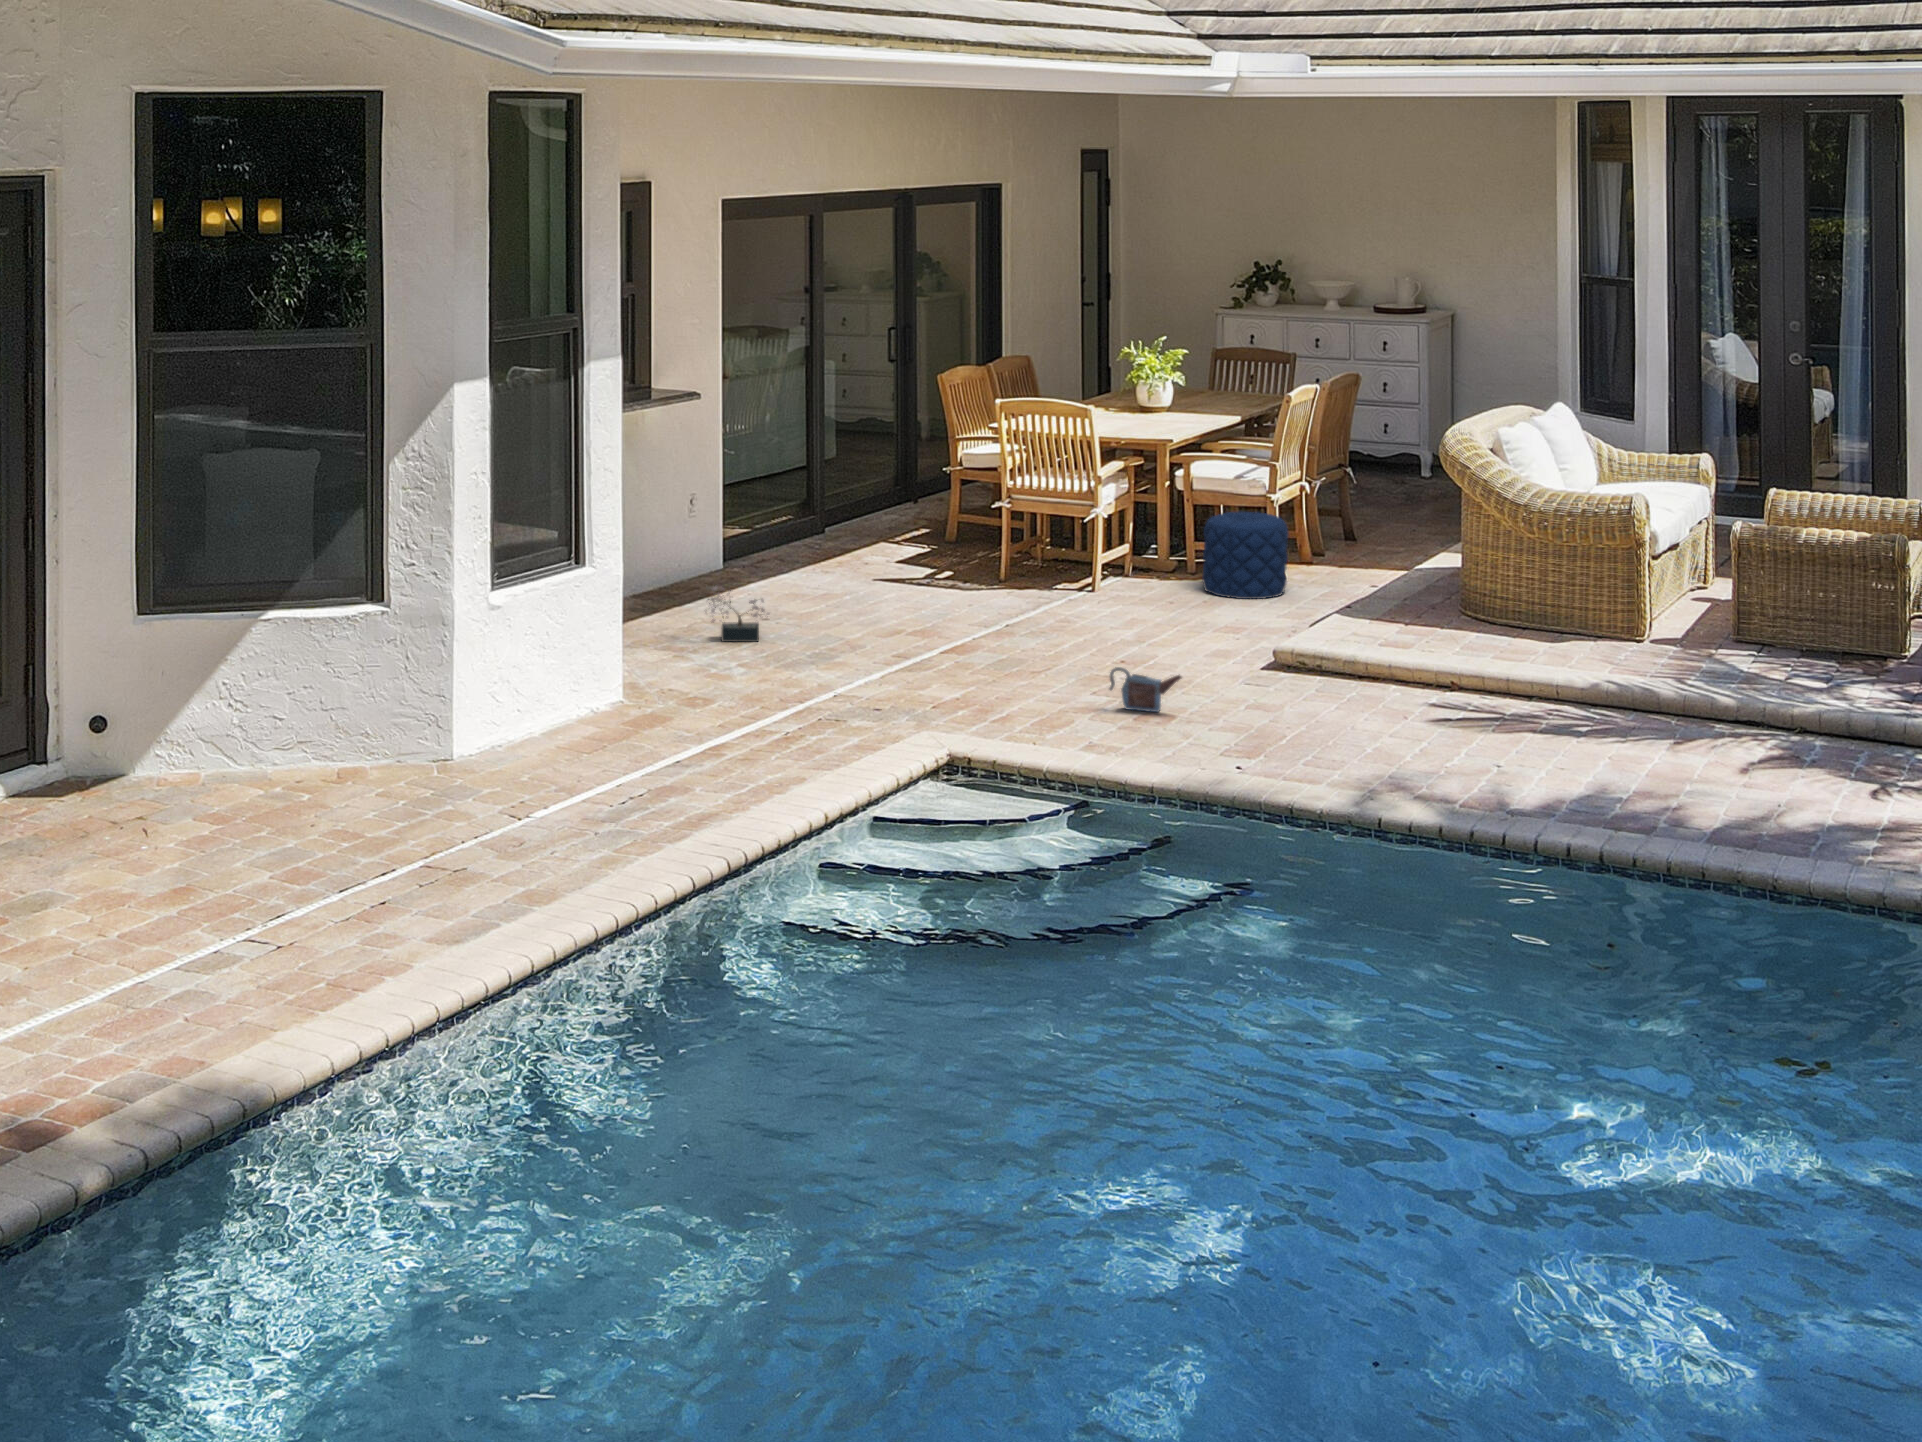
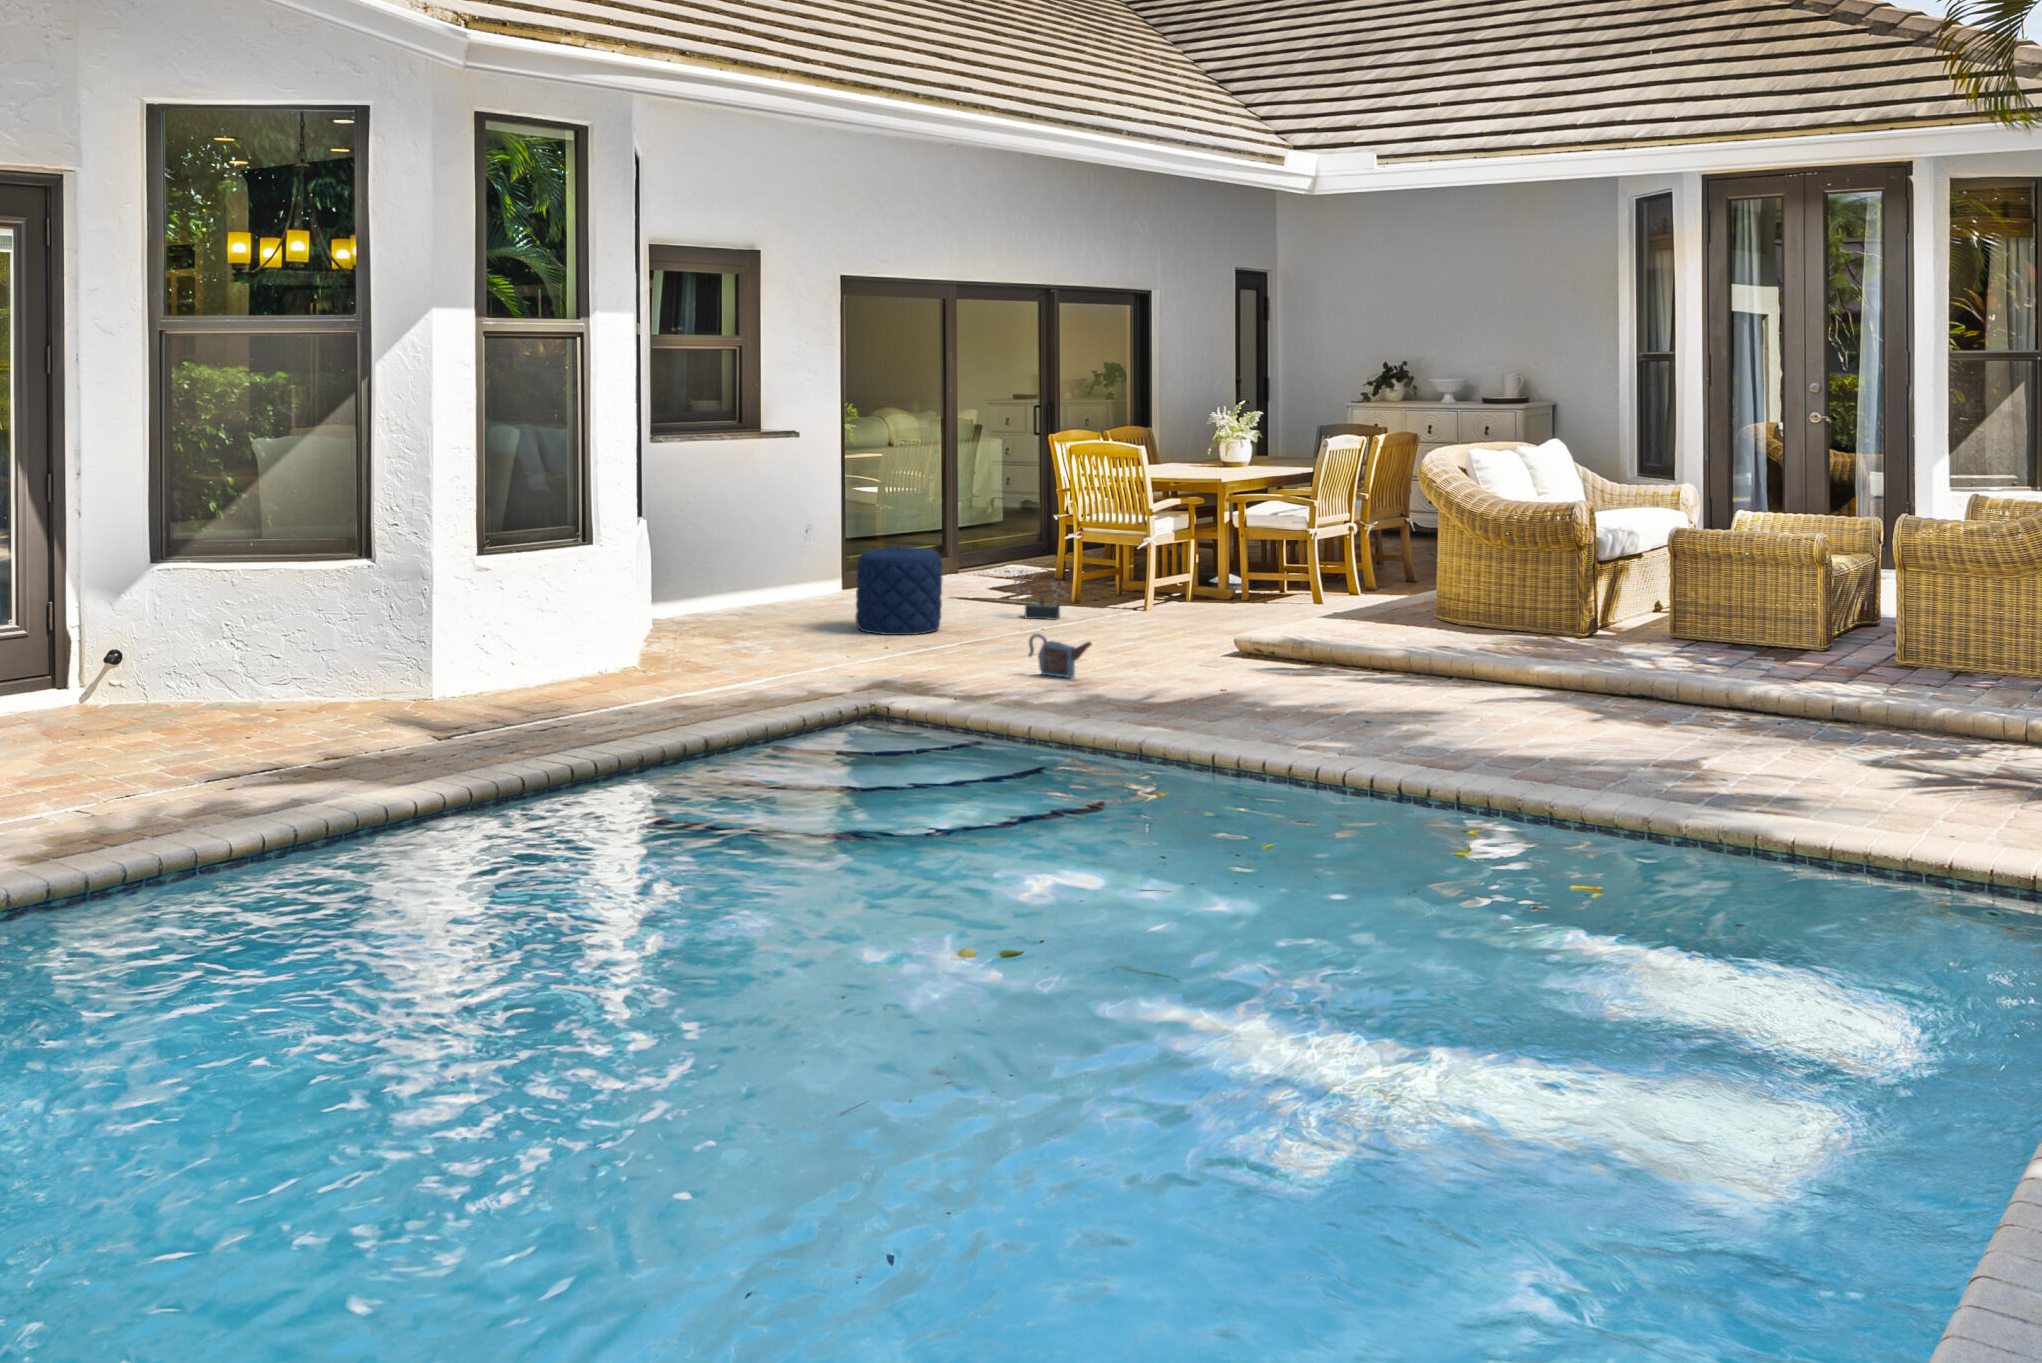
pouf: present [1202,512,1288,599] -> present [856,547,943,635]
decorative plant: present [707,586,769,642] -> present [1014,570,1065,620]

